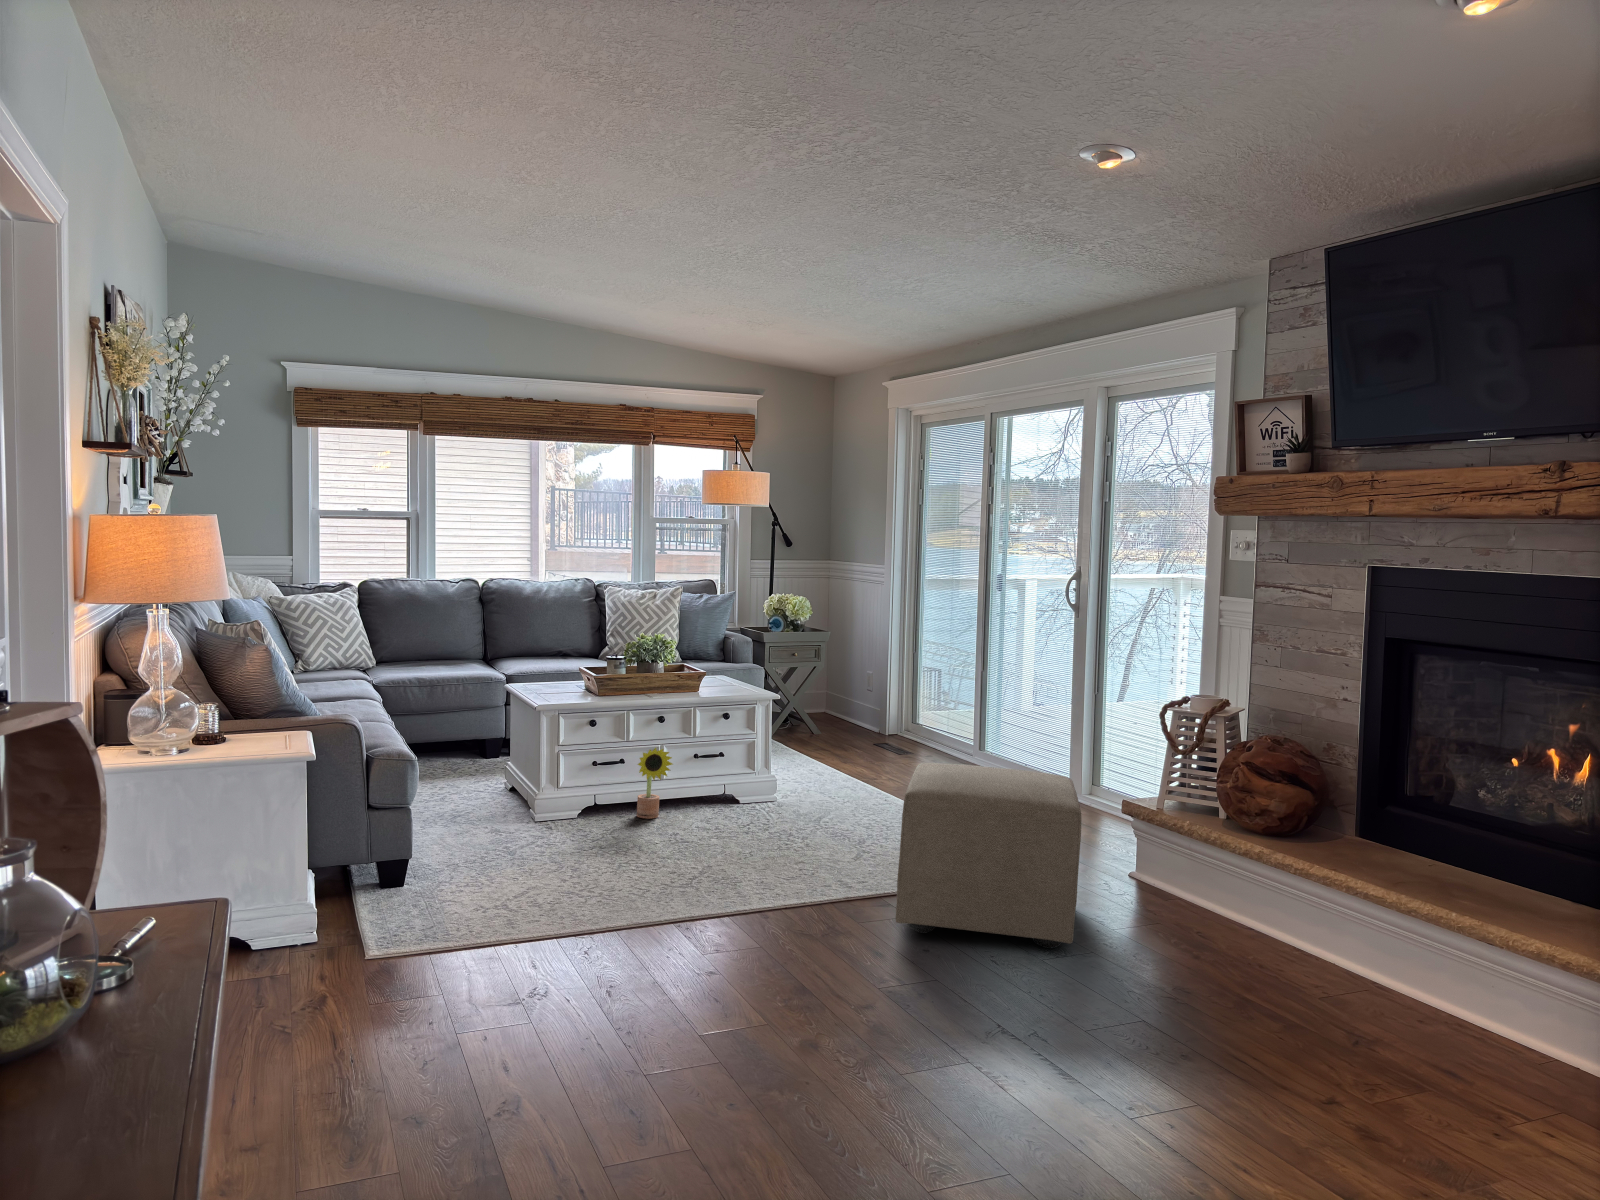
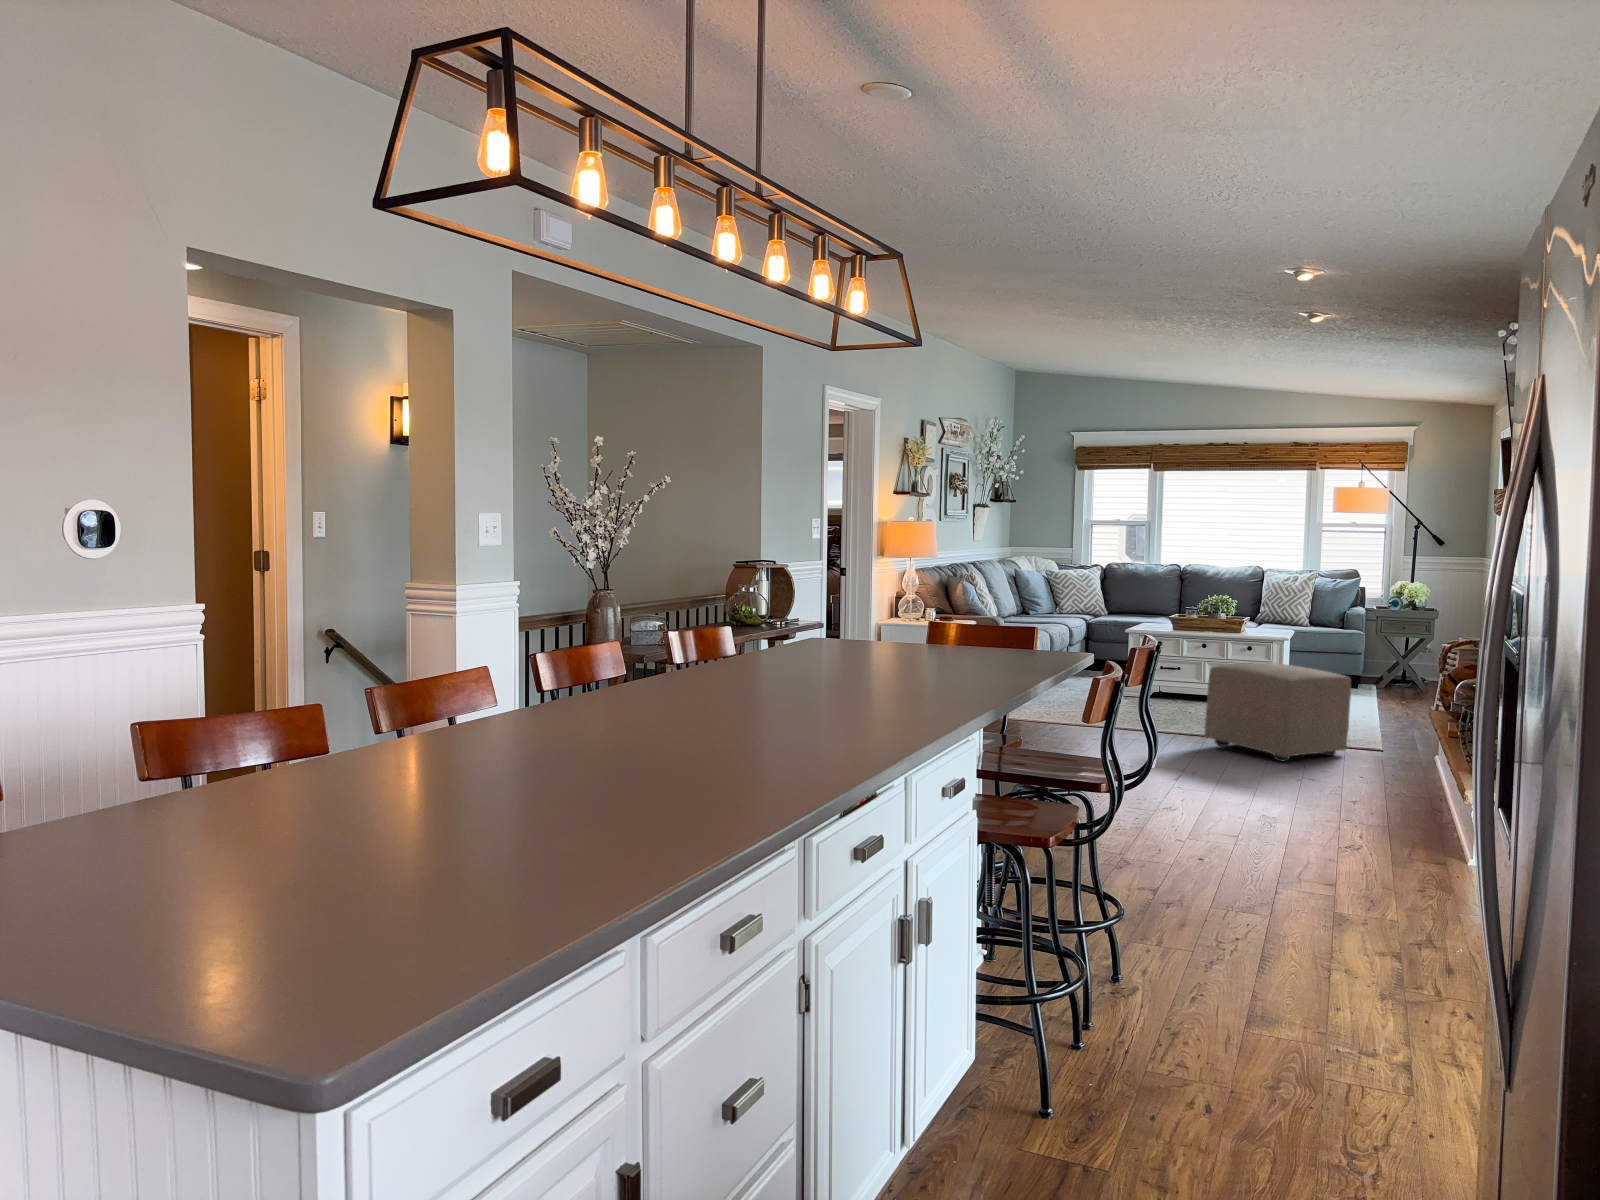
decorative plant: present [637,748,673,819] -> none [1176,659,1199,703]

